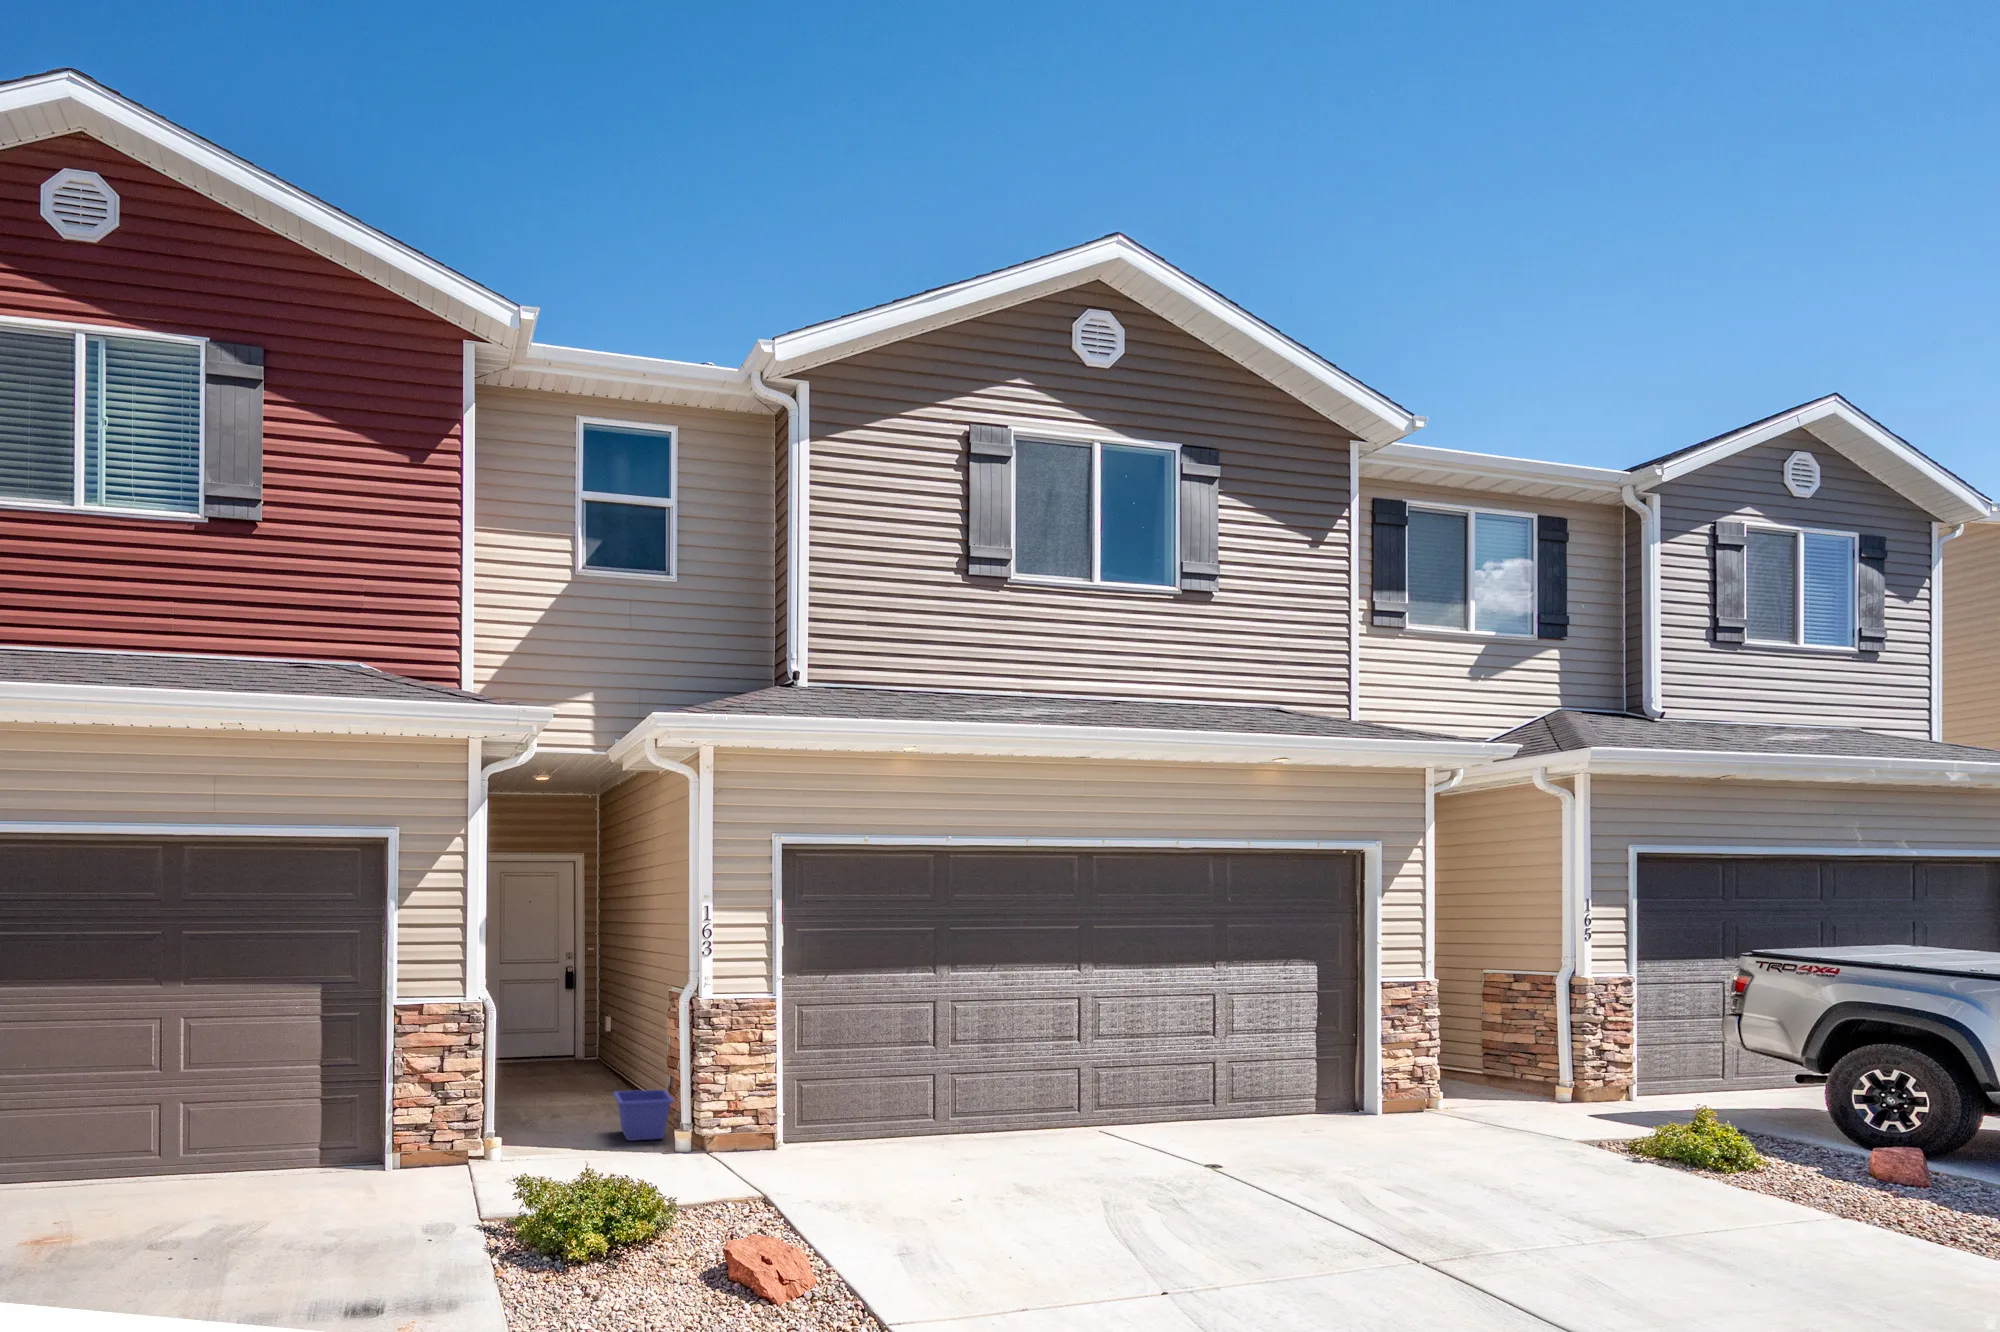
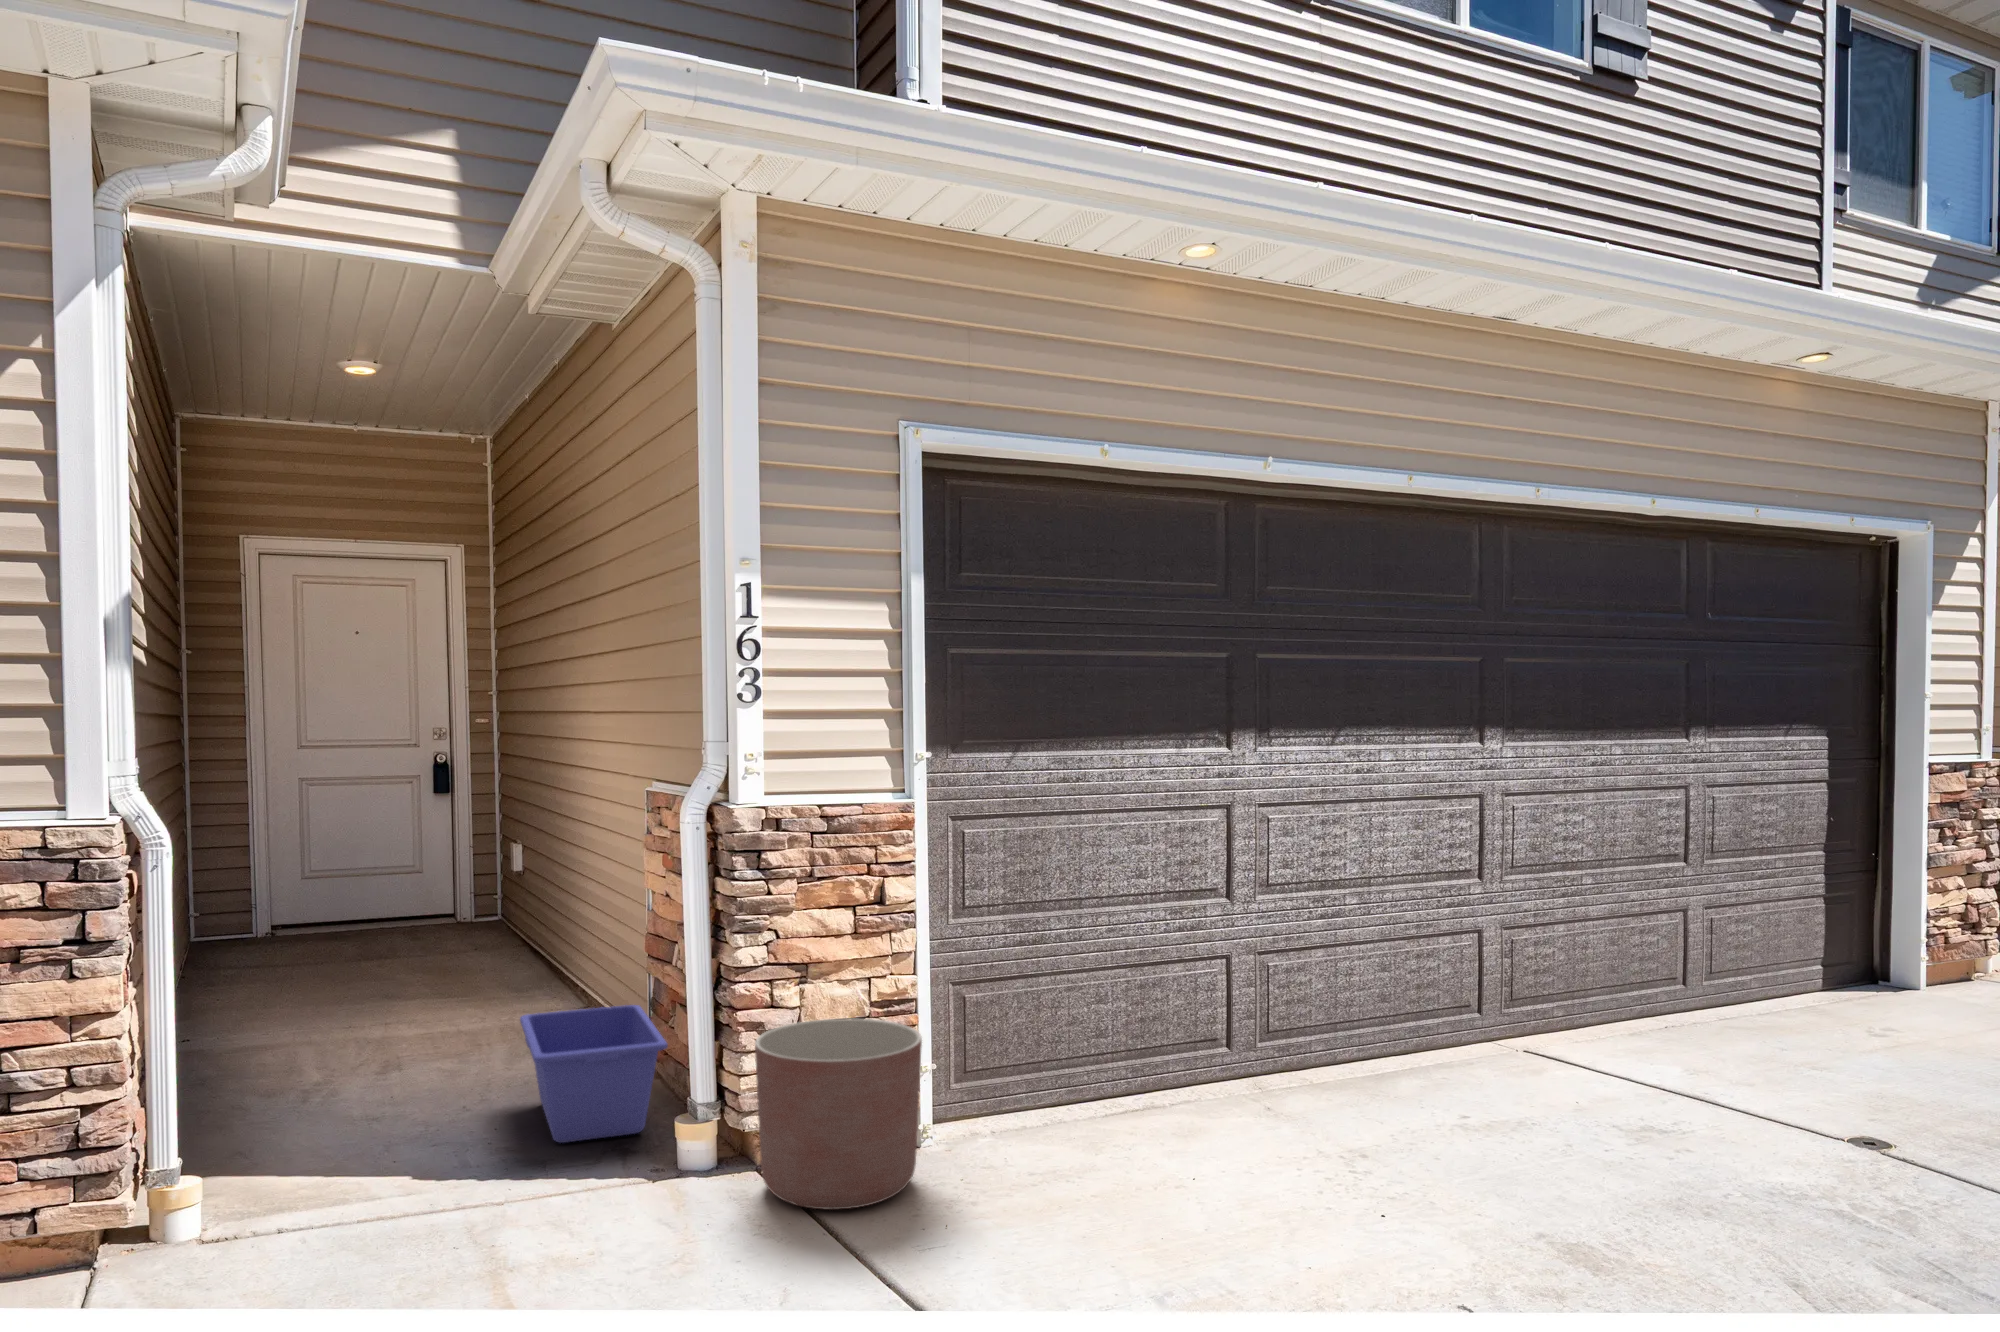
planter: none [704,1088,770,1157] -> present [755,1018,922,1210]

